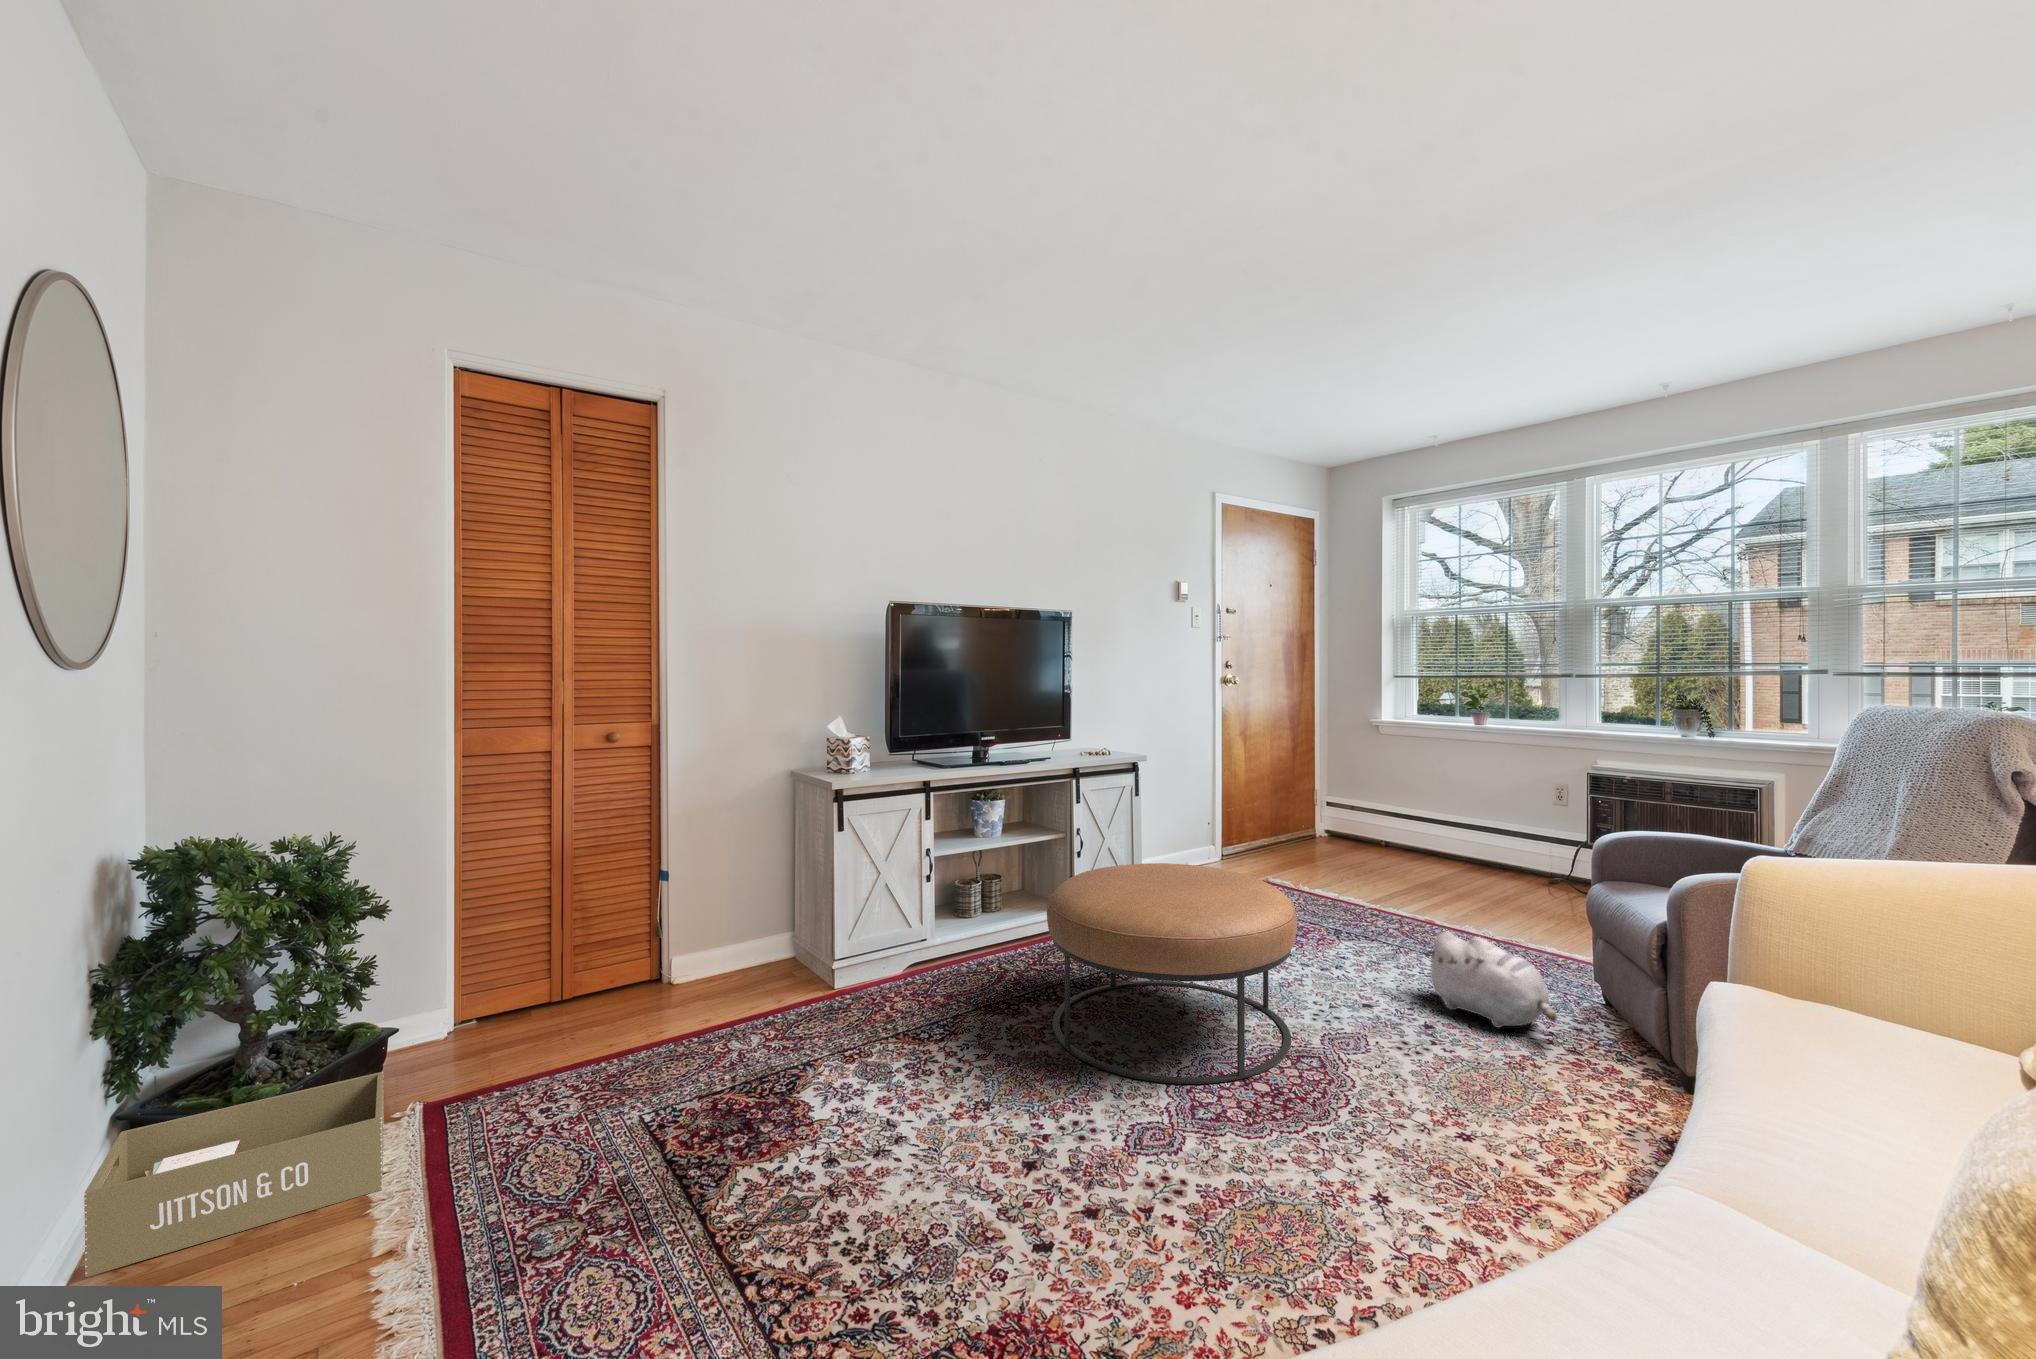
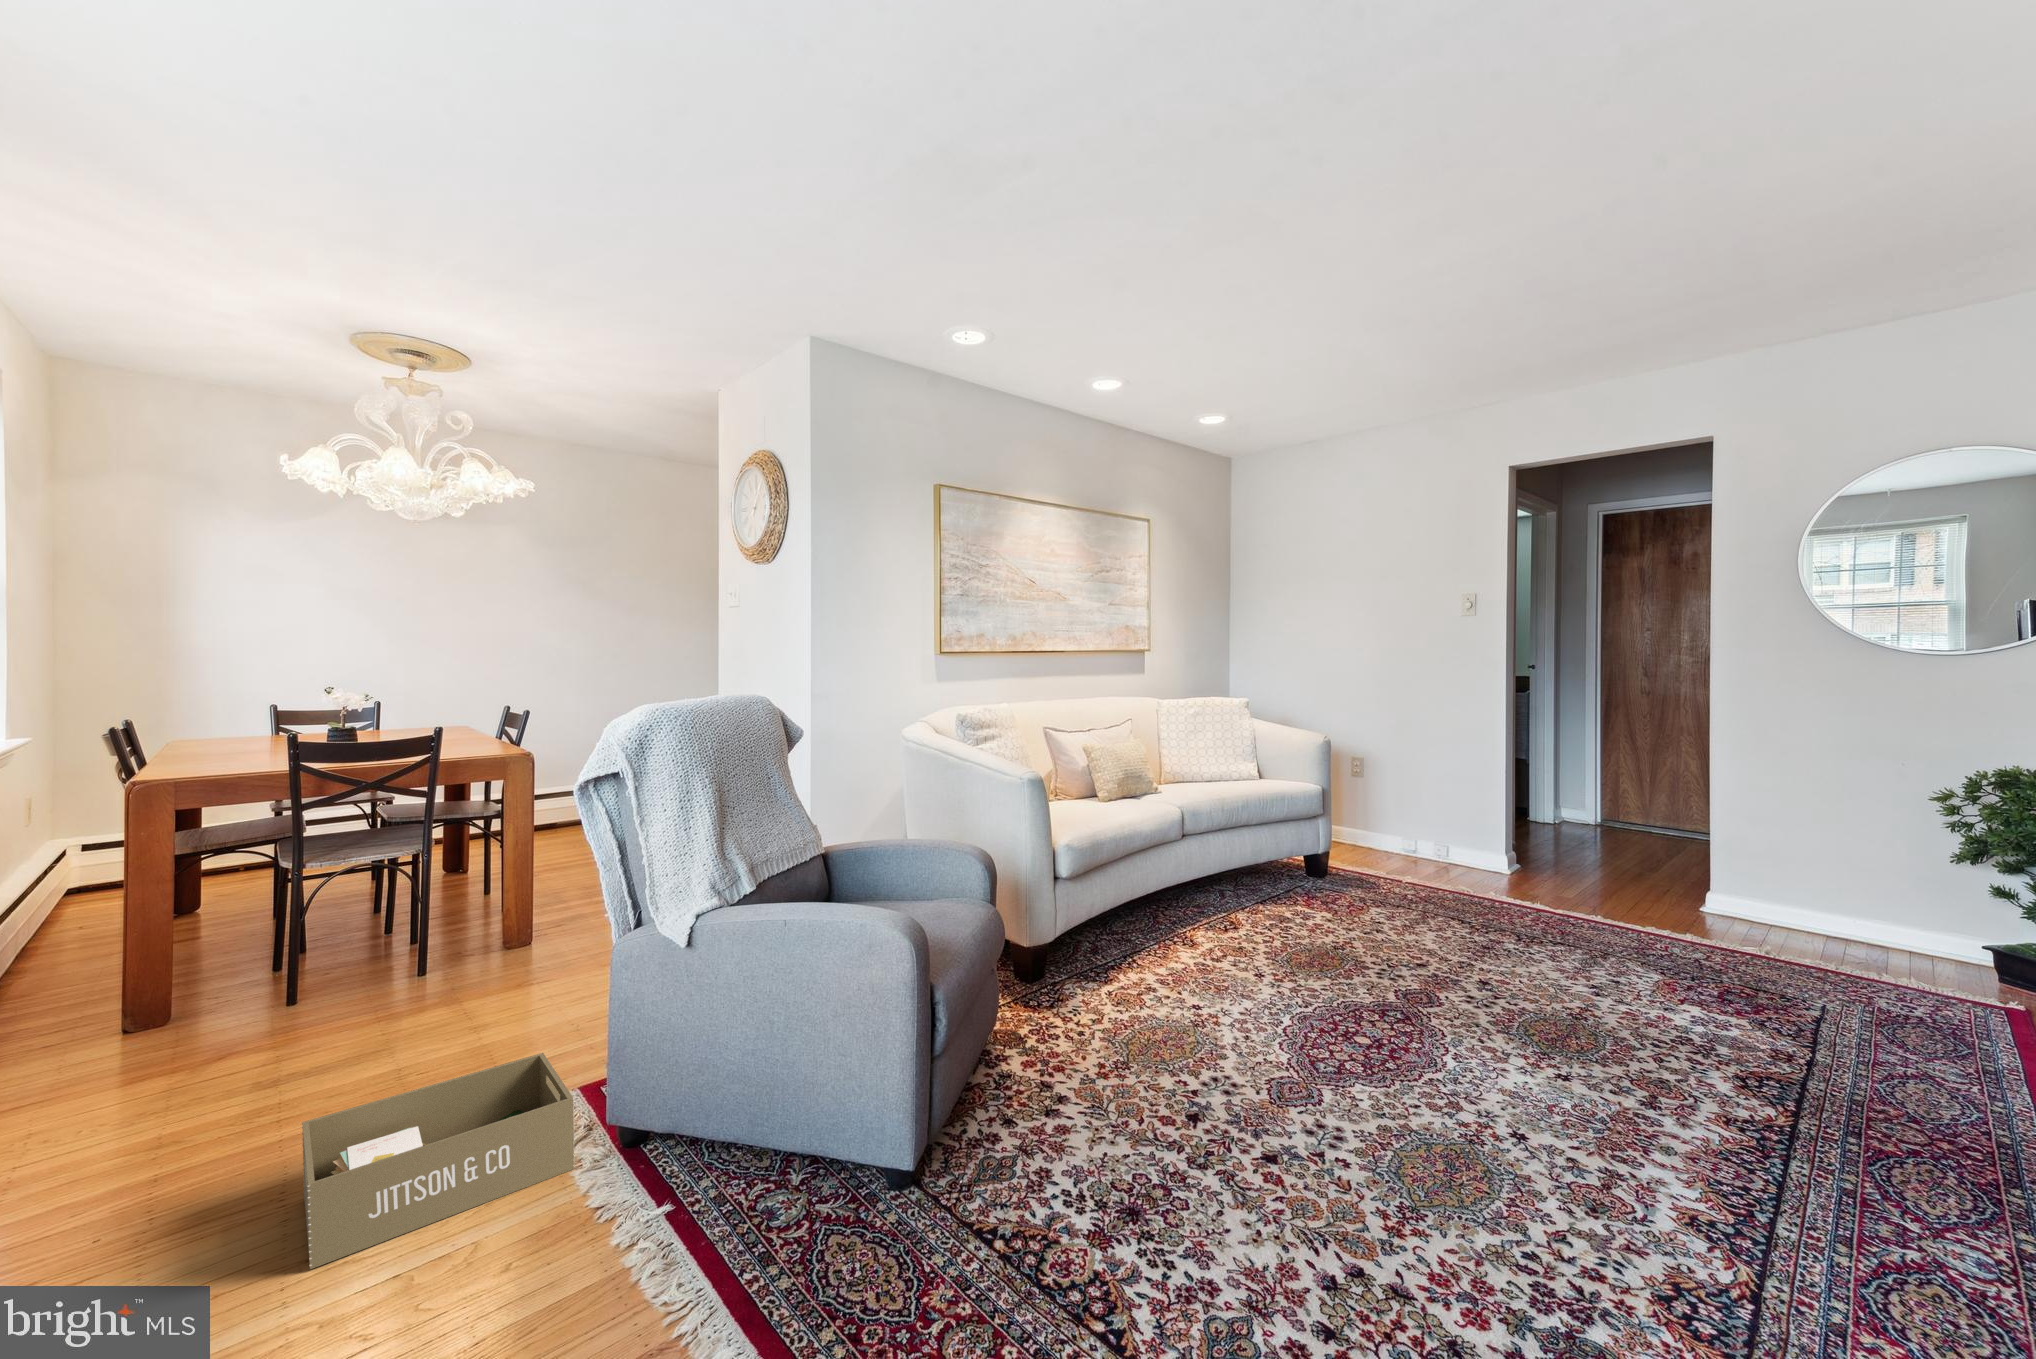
ottoman: present [1047,863,1297,1084] -> none [1143,837,1385,1040]
plush toy: present [1425,931,1557,1028] -> none [1470,896,1605,982]

